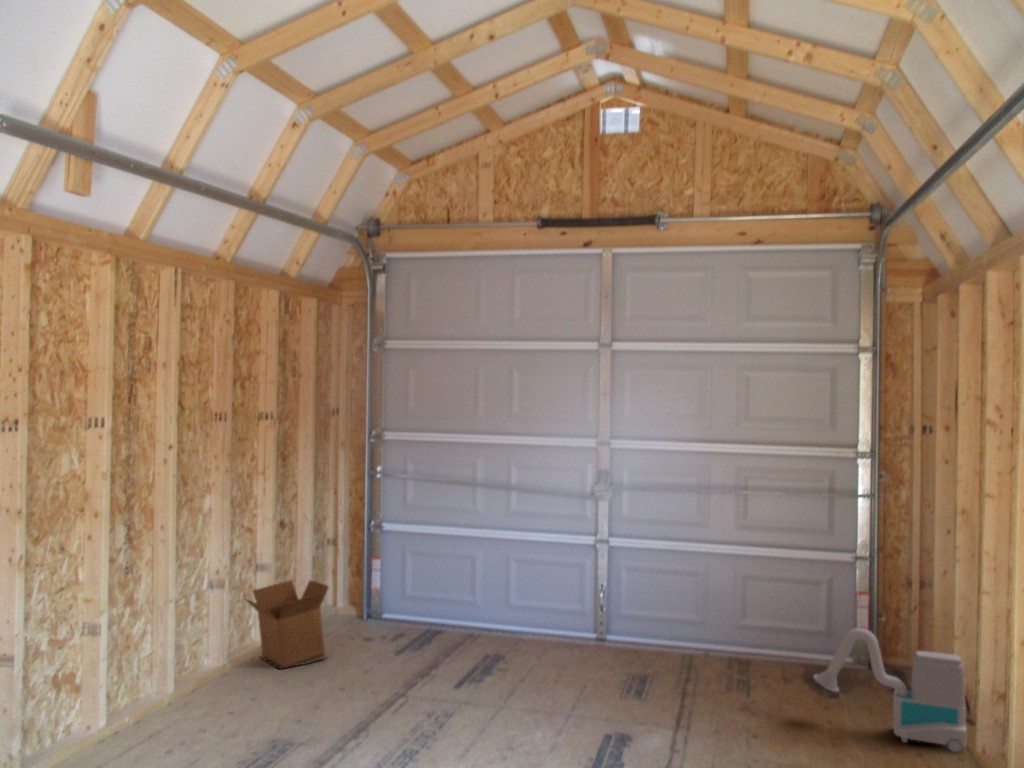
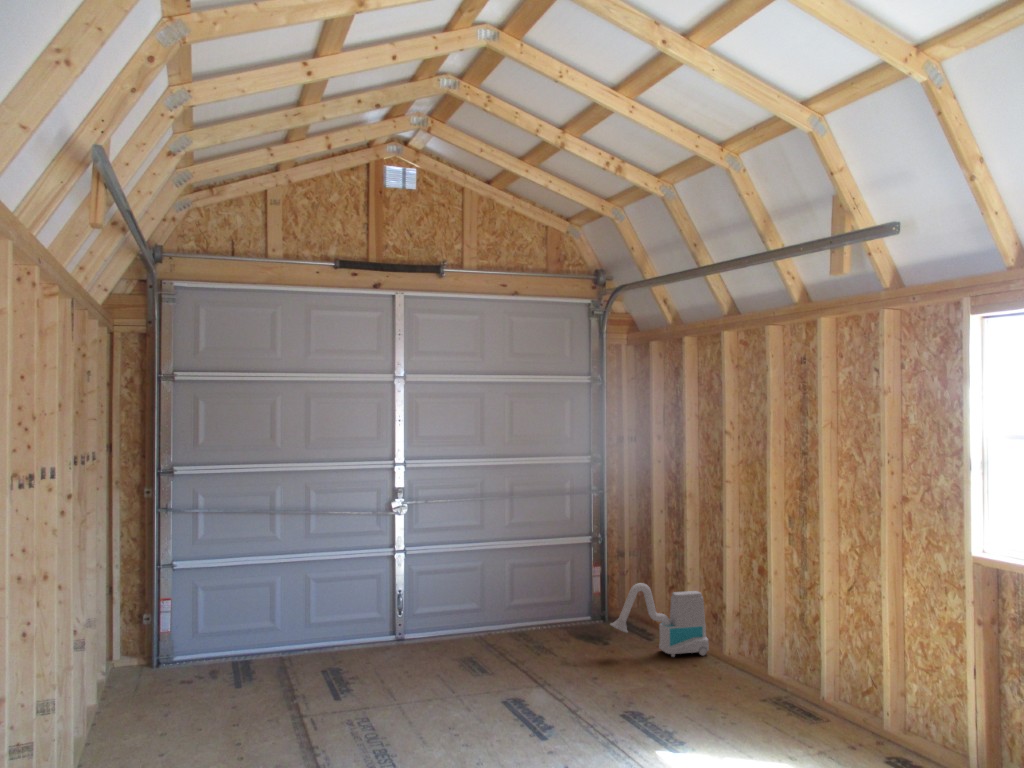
cardboard box: present [246,580,329,669] -> none [86,629,179,723]

